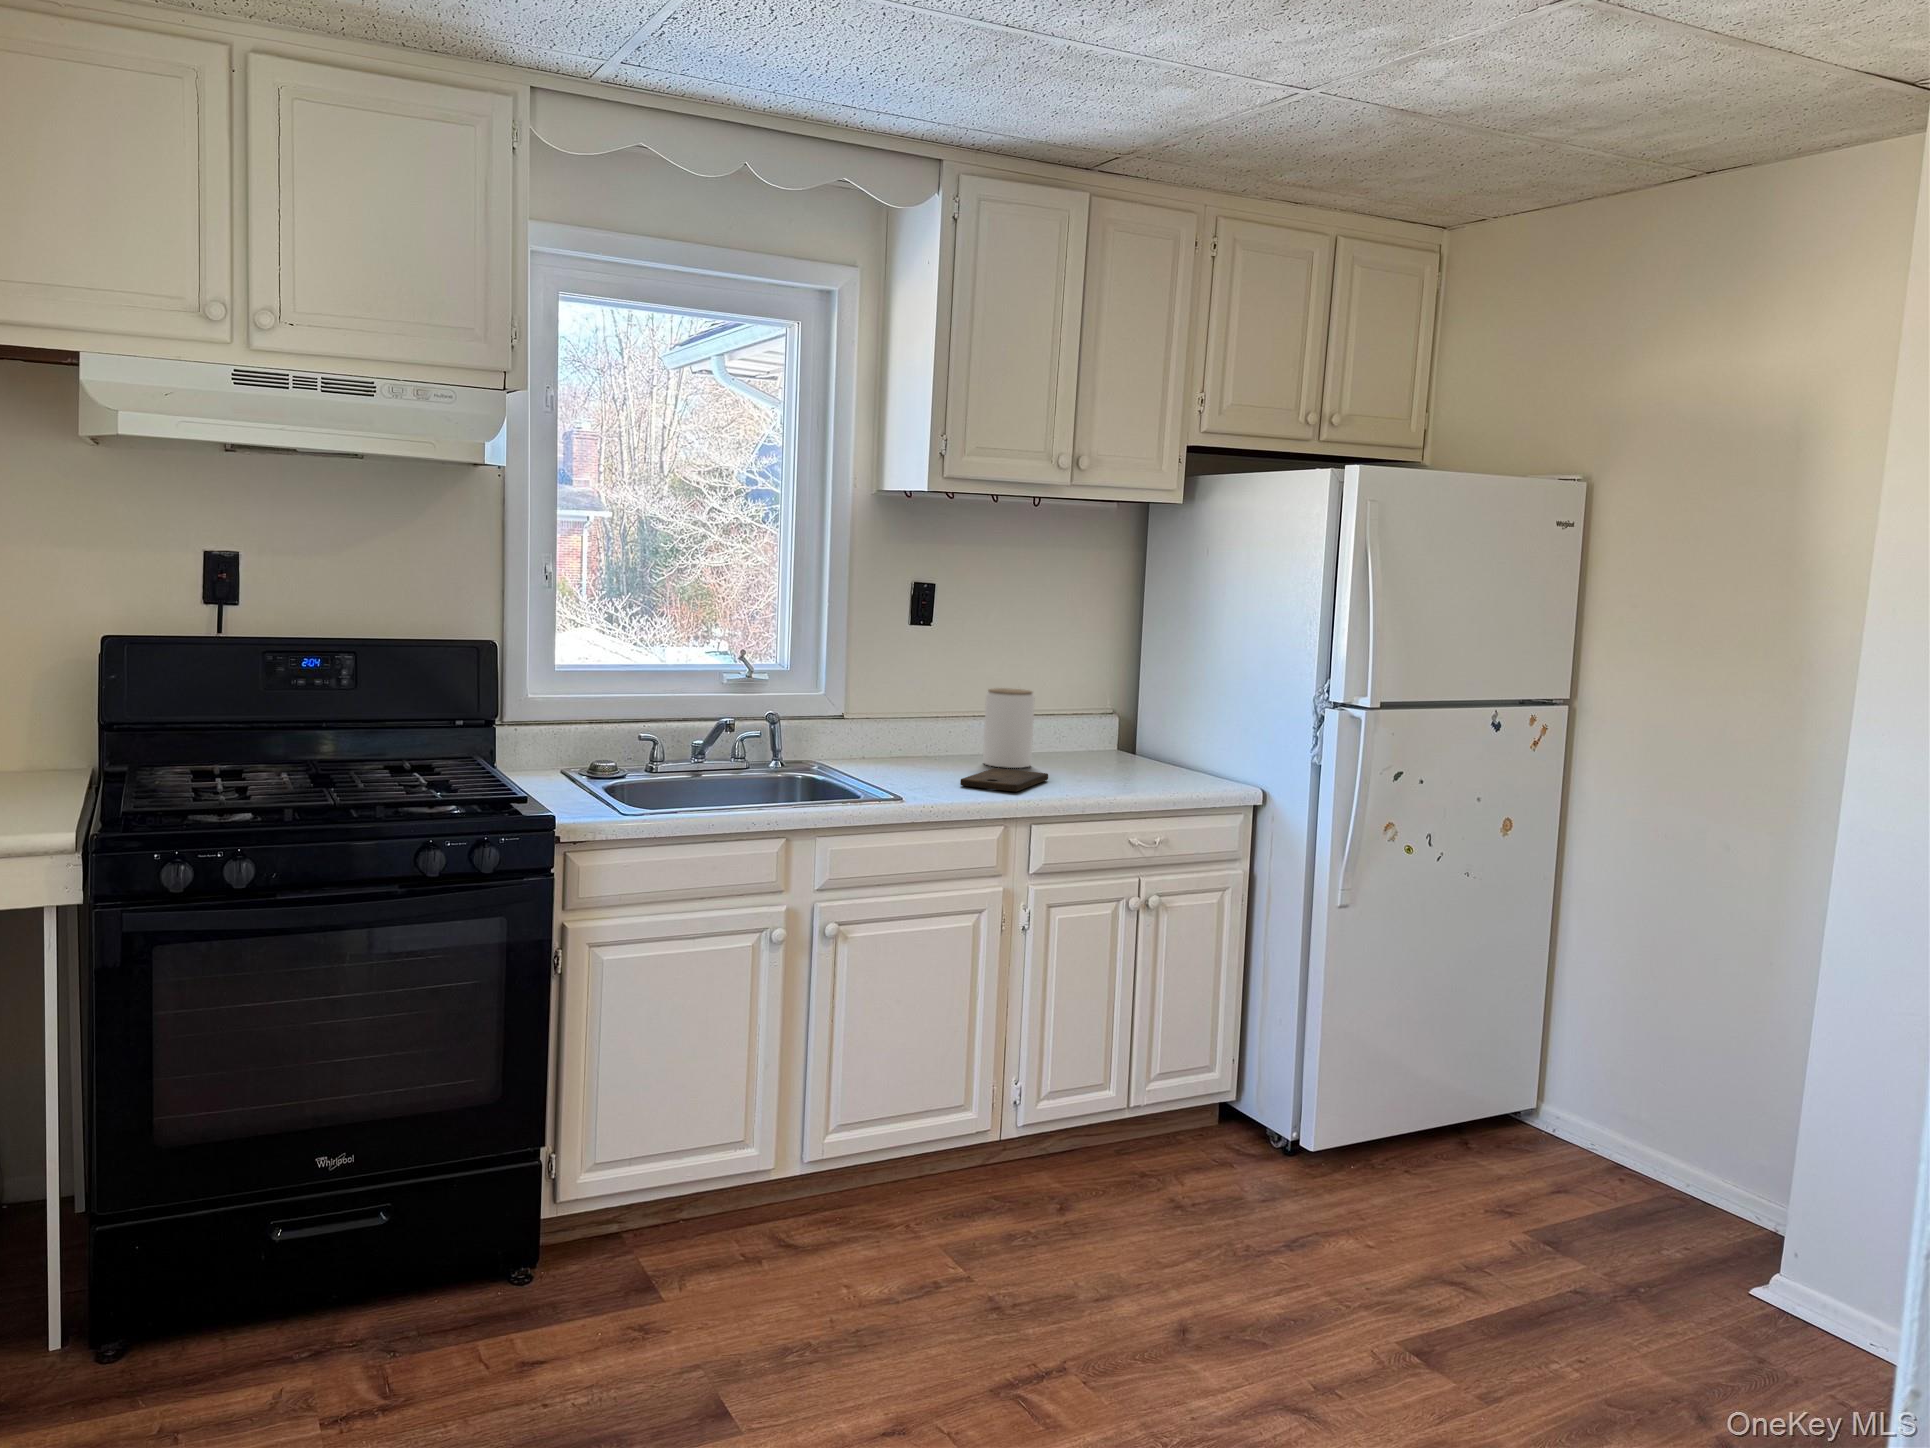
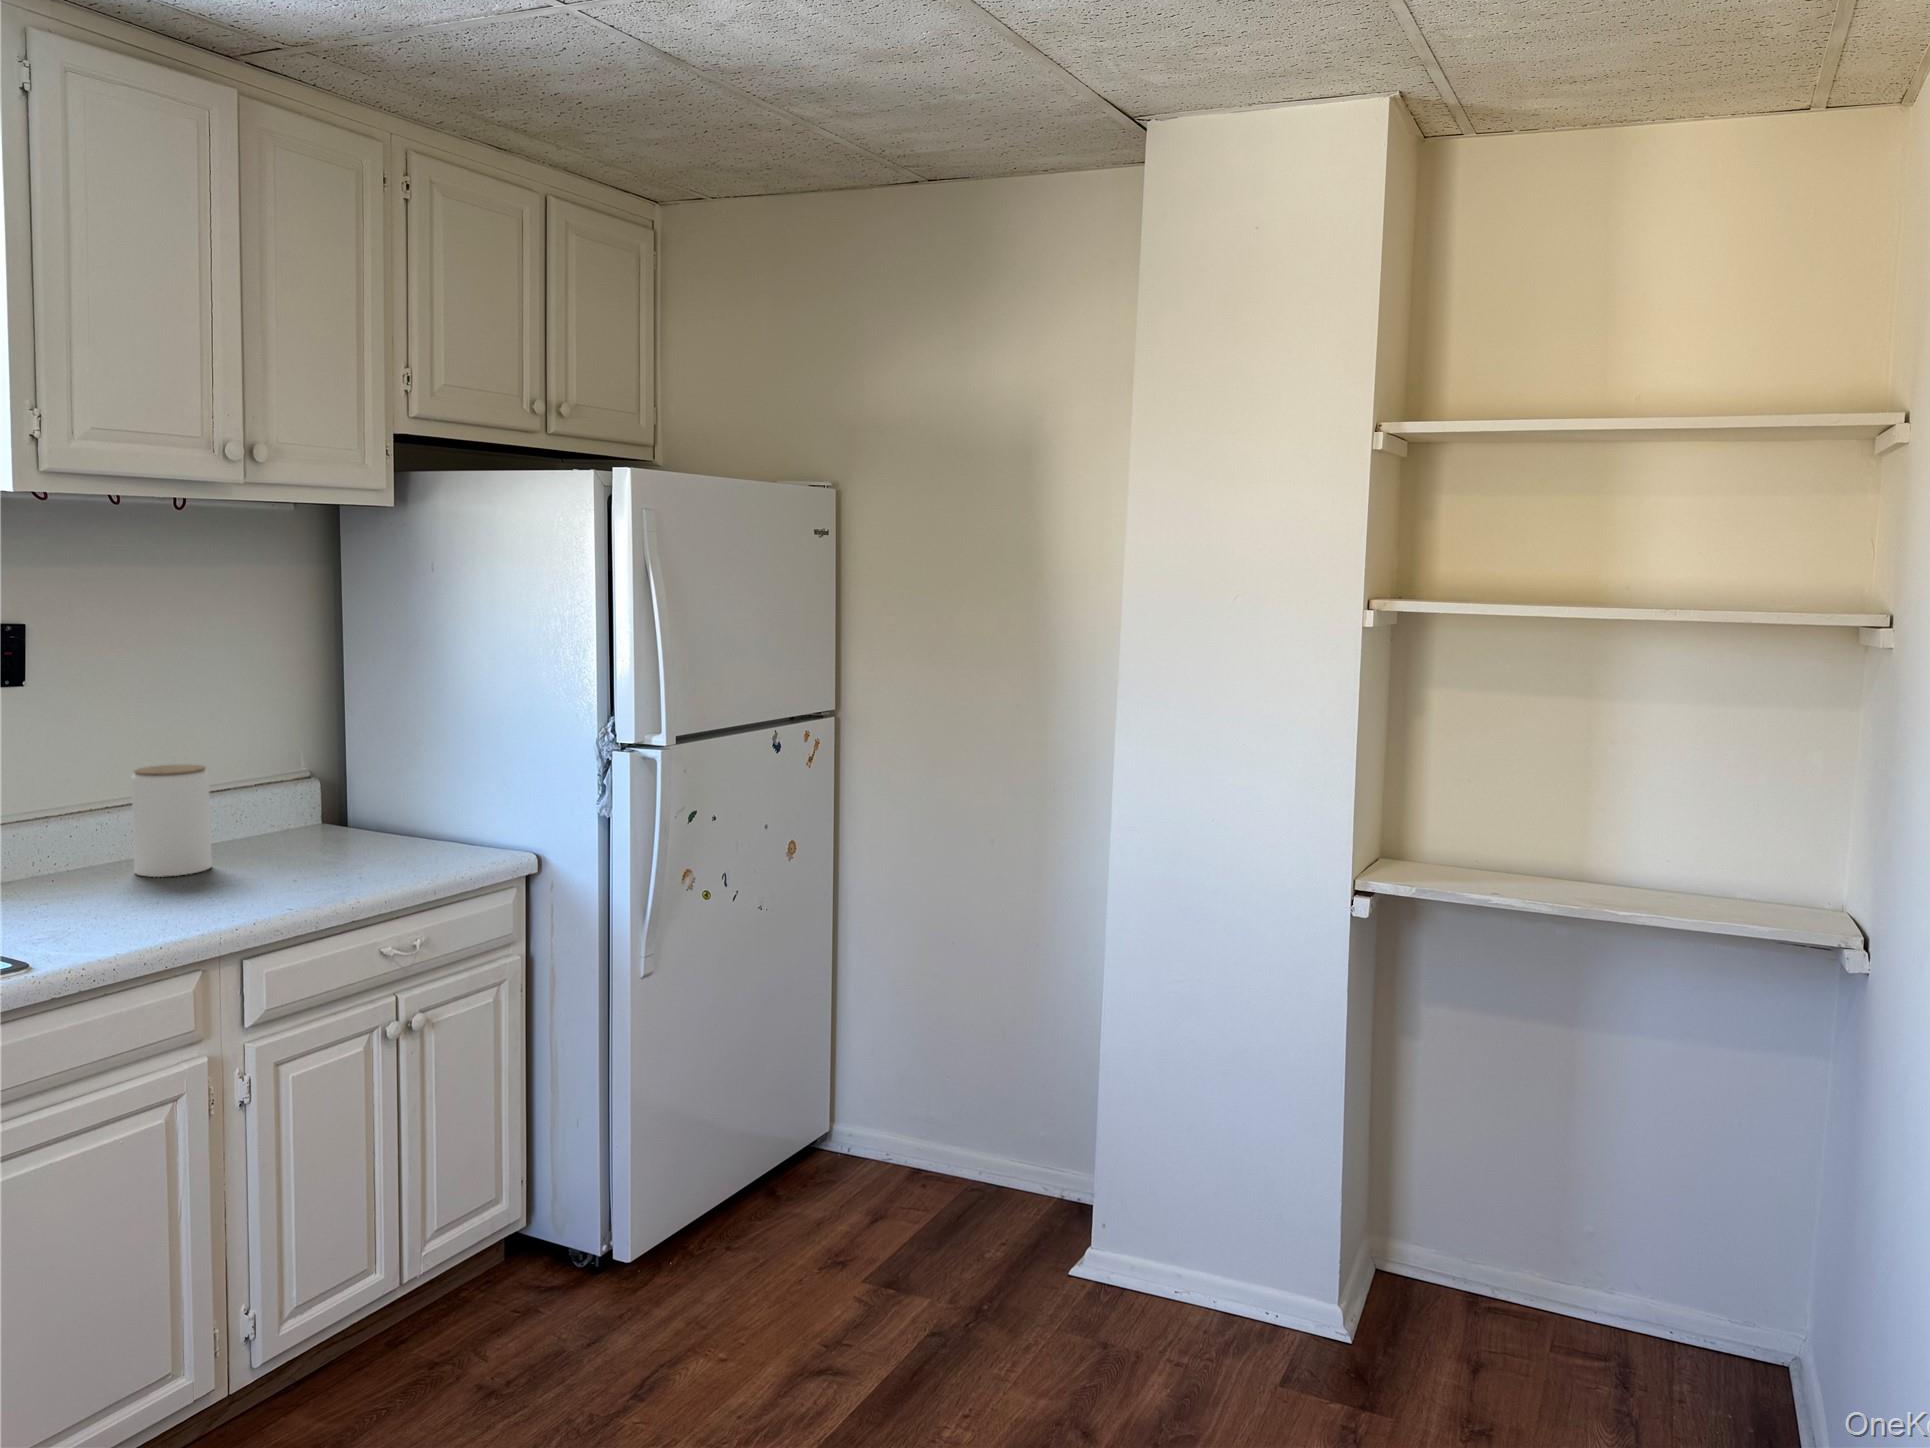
cutting board: present [960,768,1048,791] -> none [116,879,248,921]

